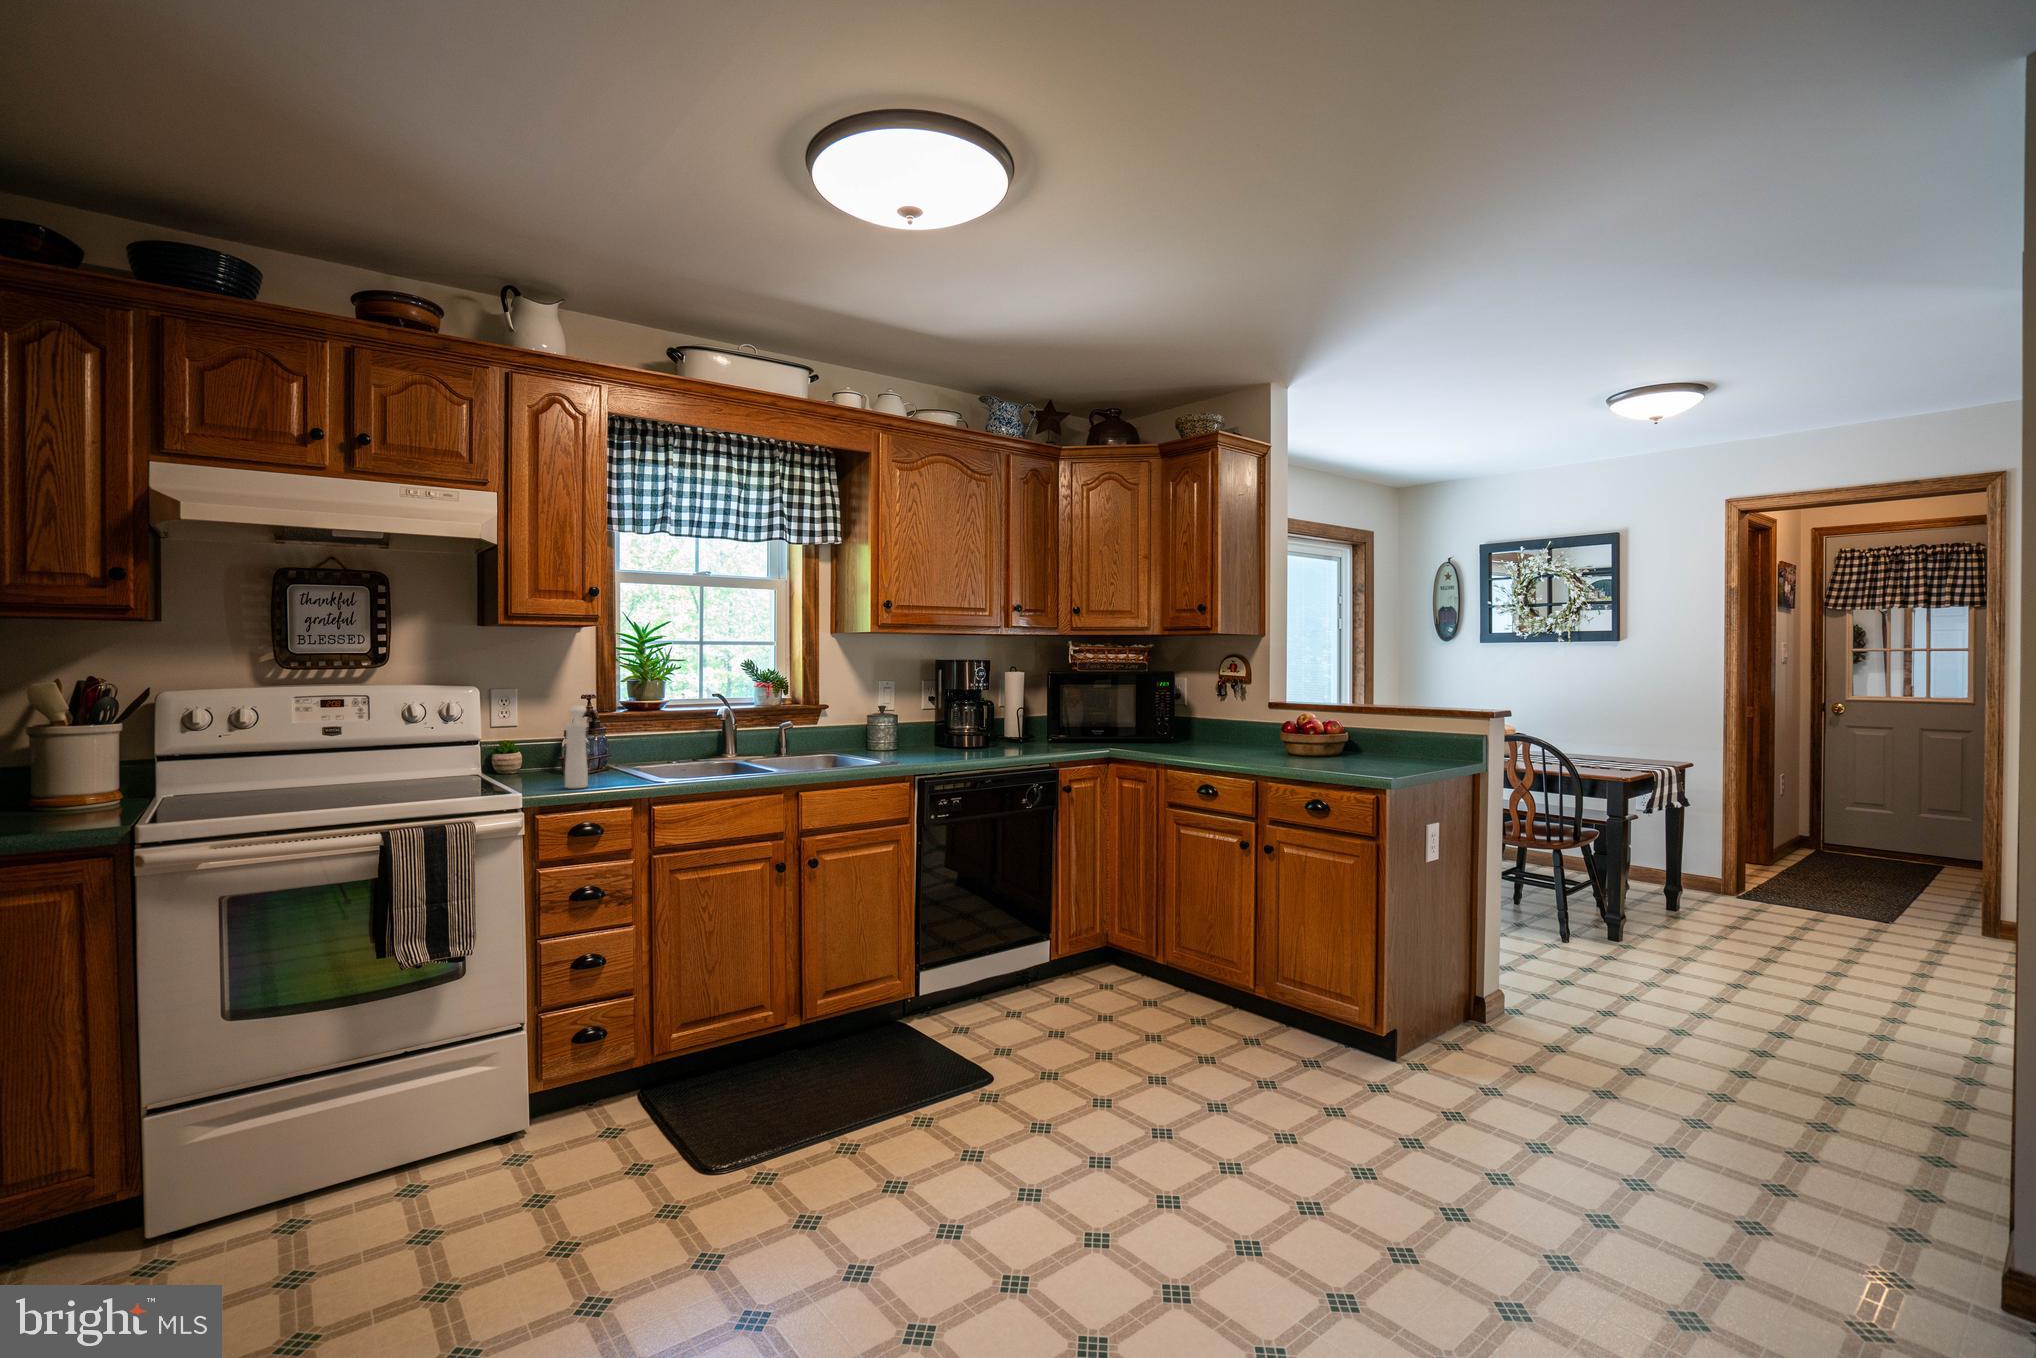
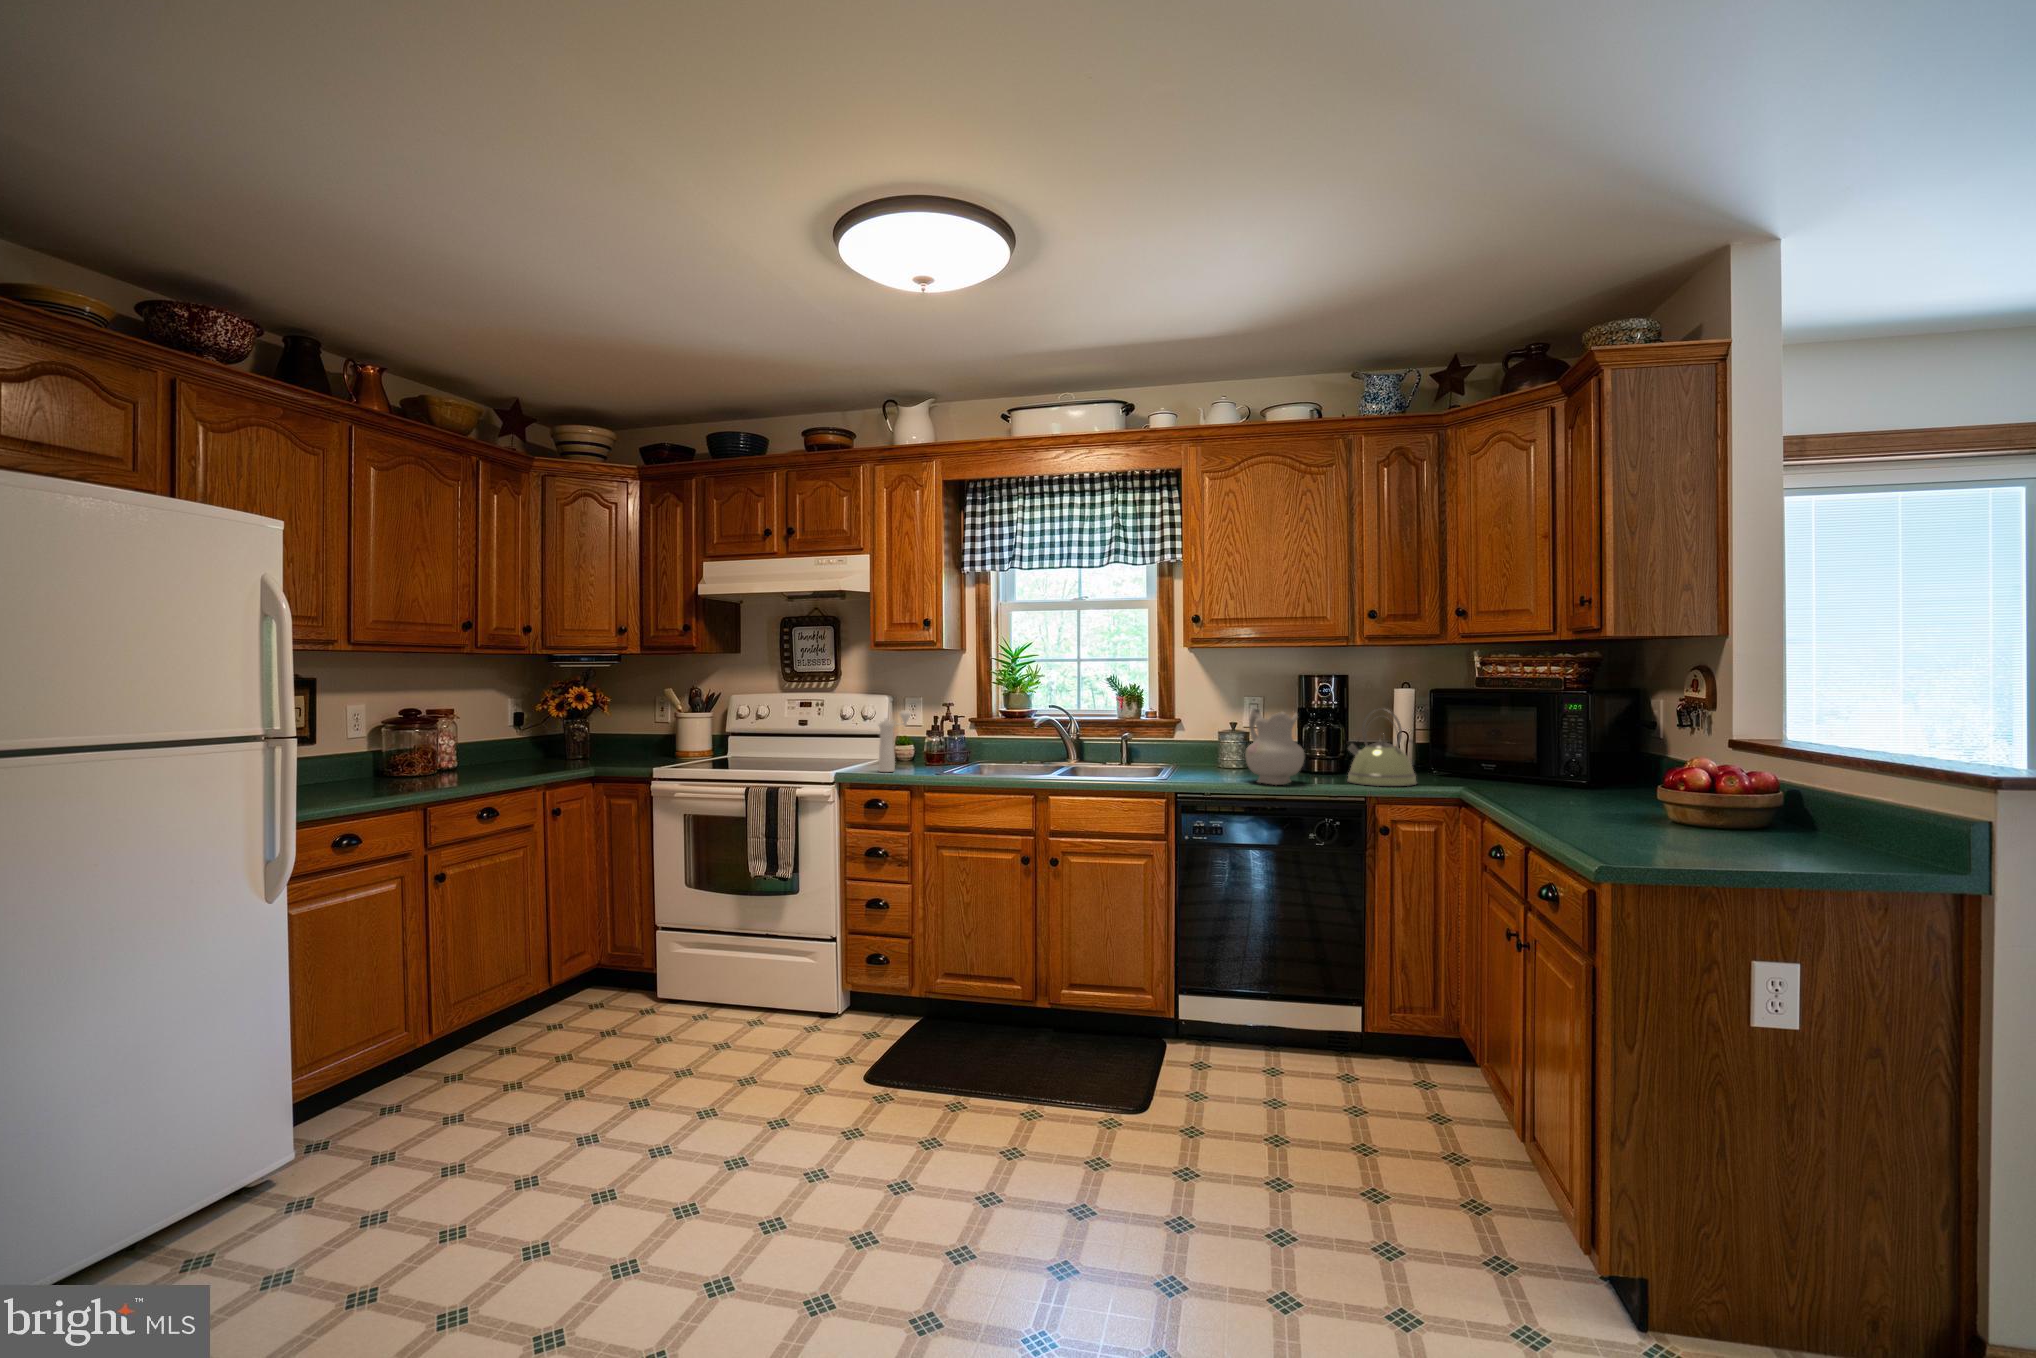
kettle: none [1004,688,1067,753] -> present [1347,708,1417,786]
ceramic pitcher: none [948,690,1007,760] -> present [1245,709,1305,785]

